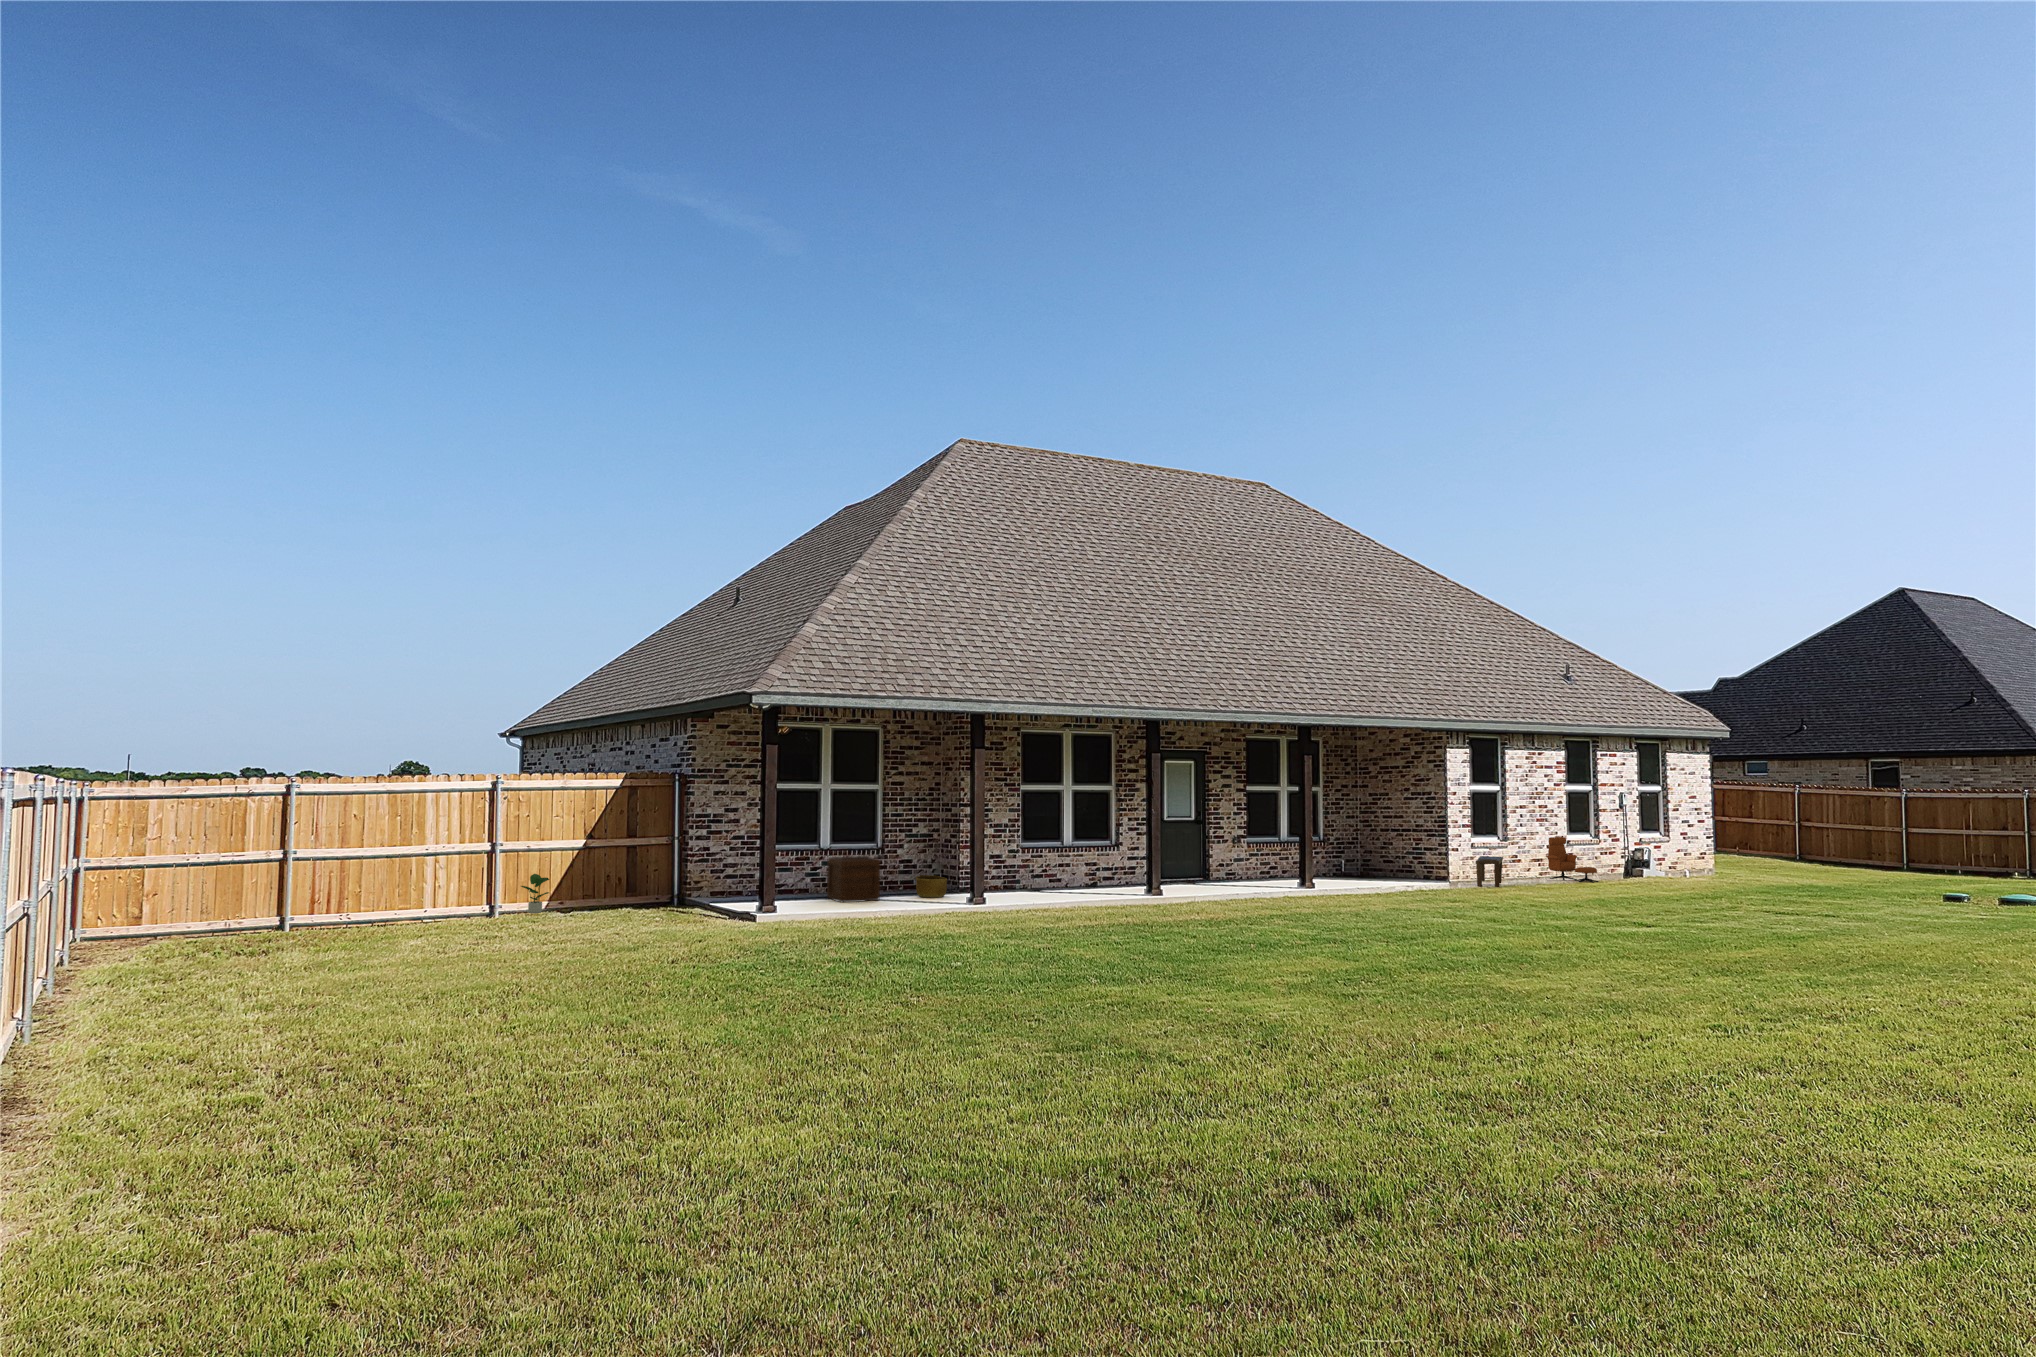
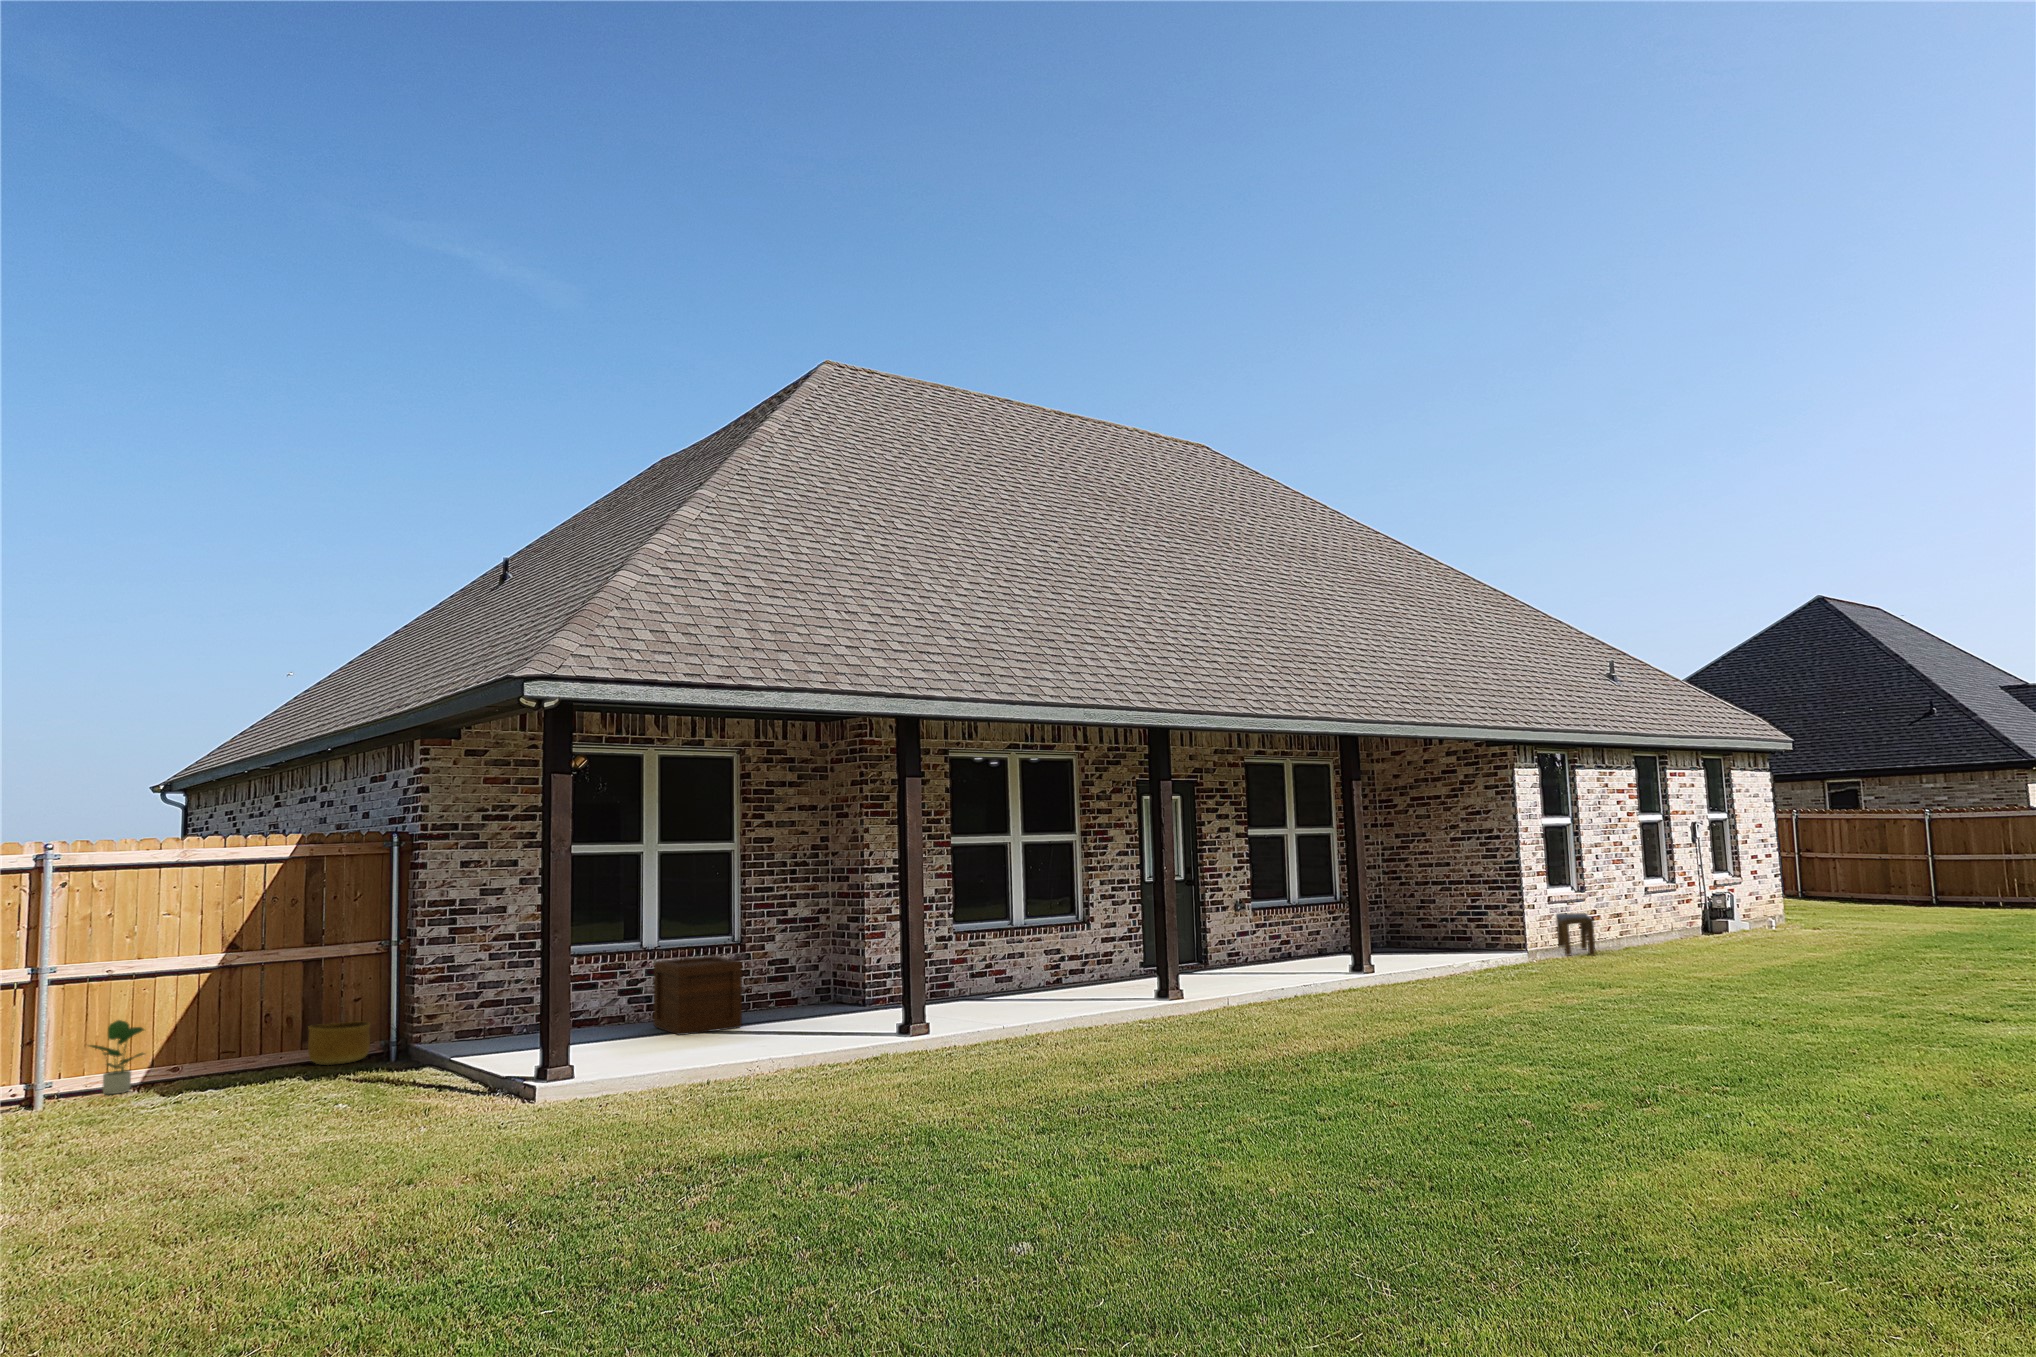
lounge chair: present [1547,837,1598,883] -> none [1627,883,1699,943]
basket: present [916,875,947,898] -> present [308,1022,370,1065]

